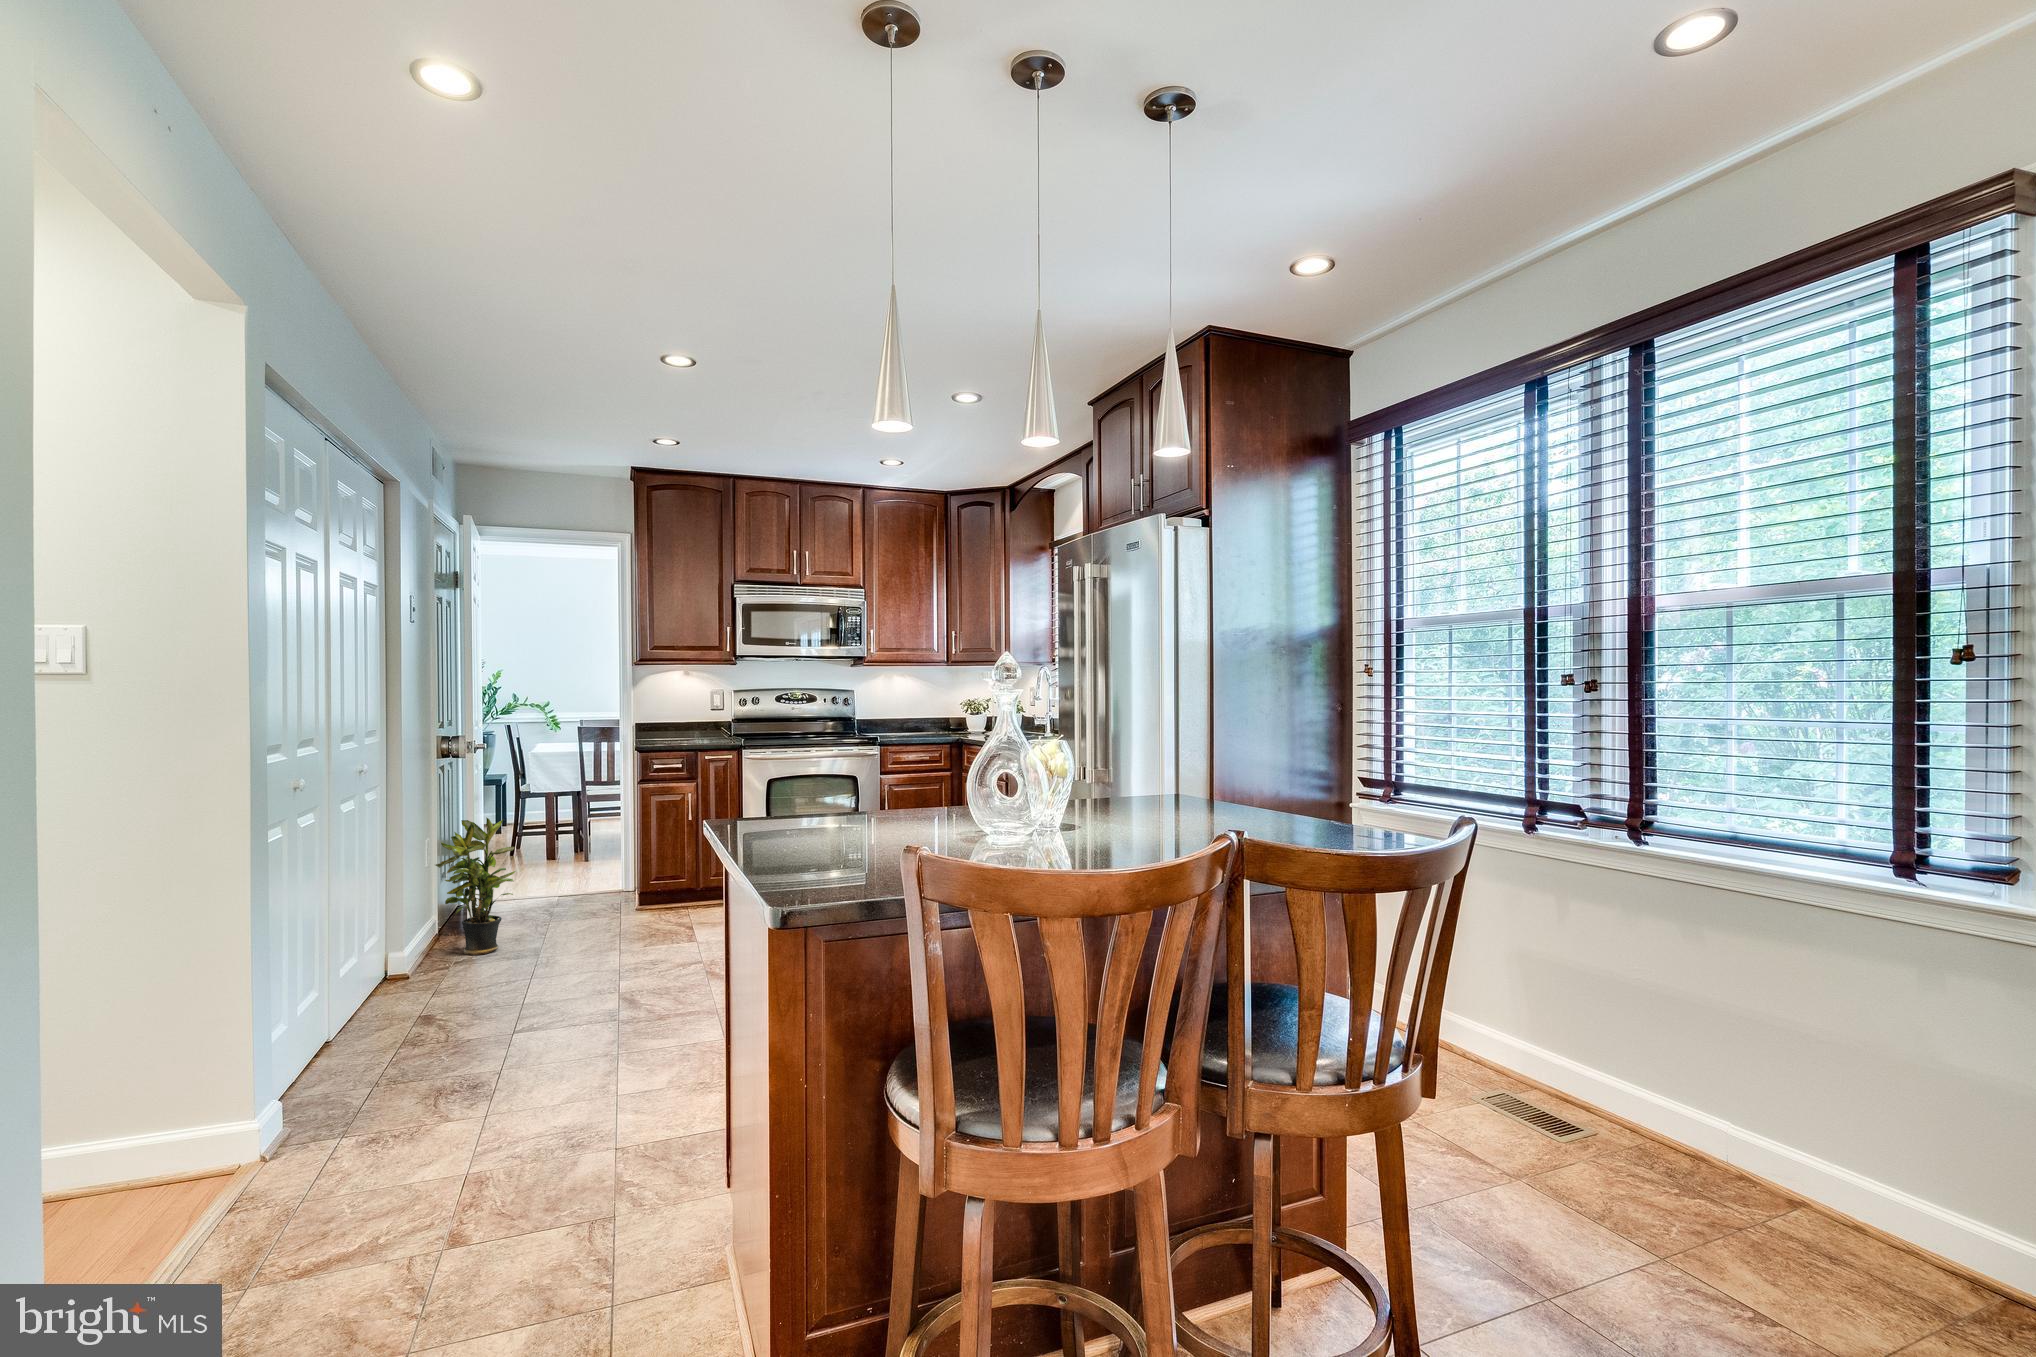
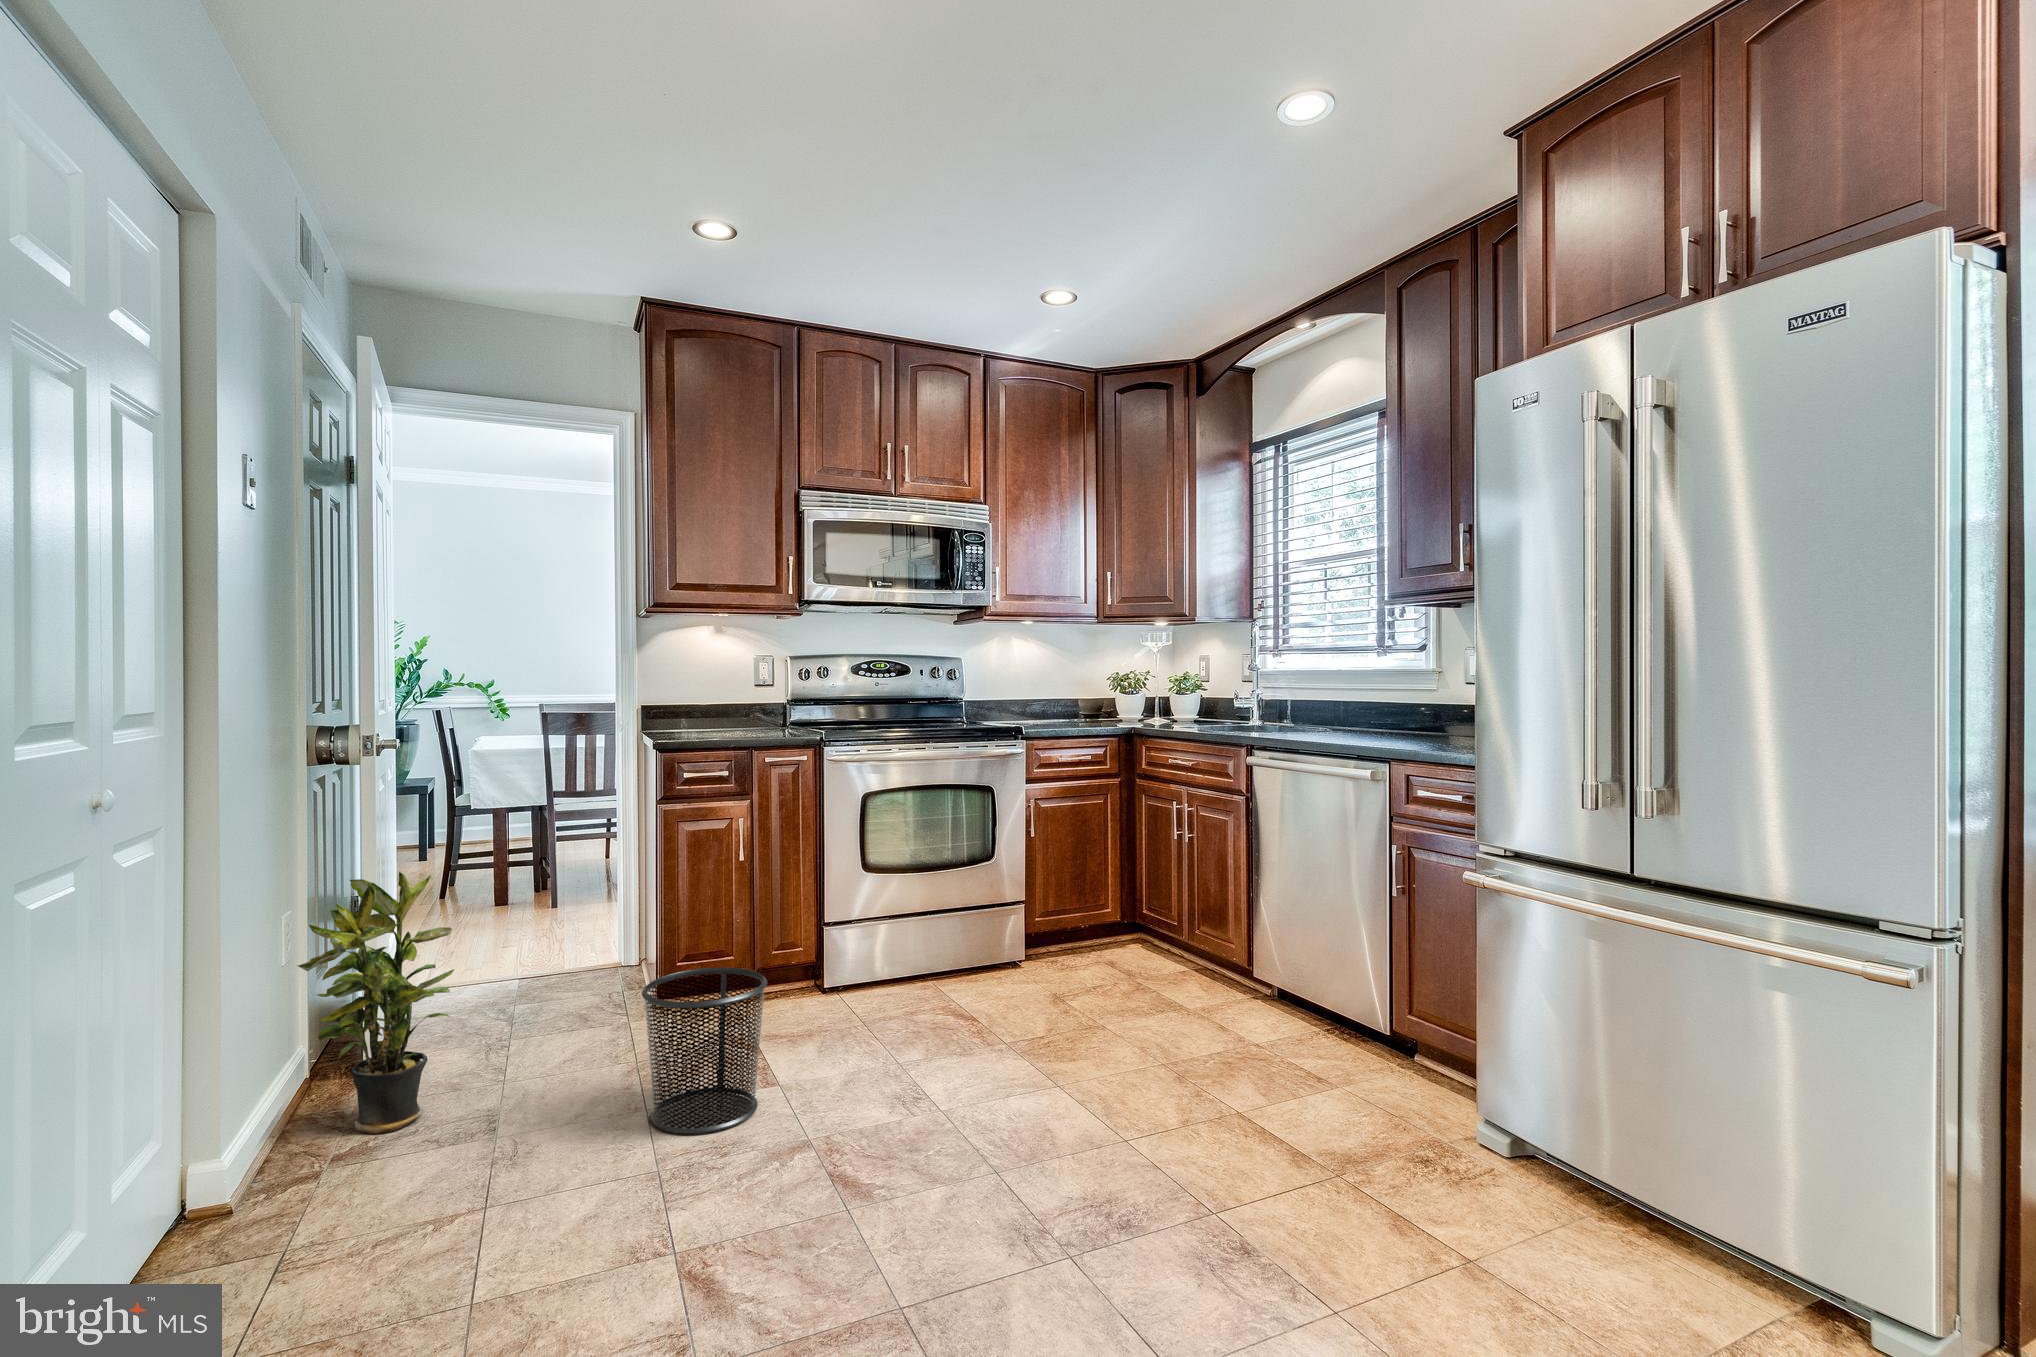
waste bin: none [616,873,686,958] -> present [642,967,767,1134]

